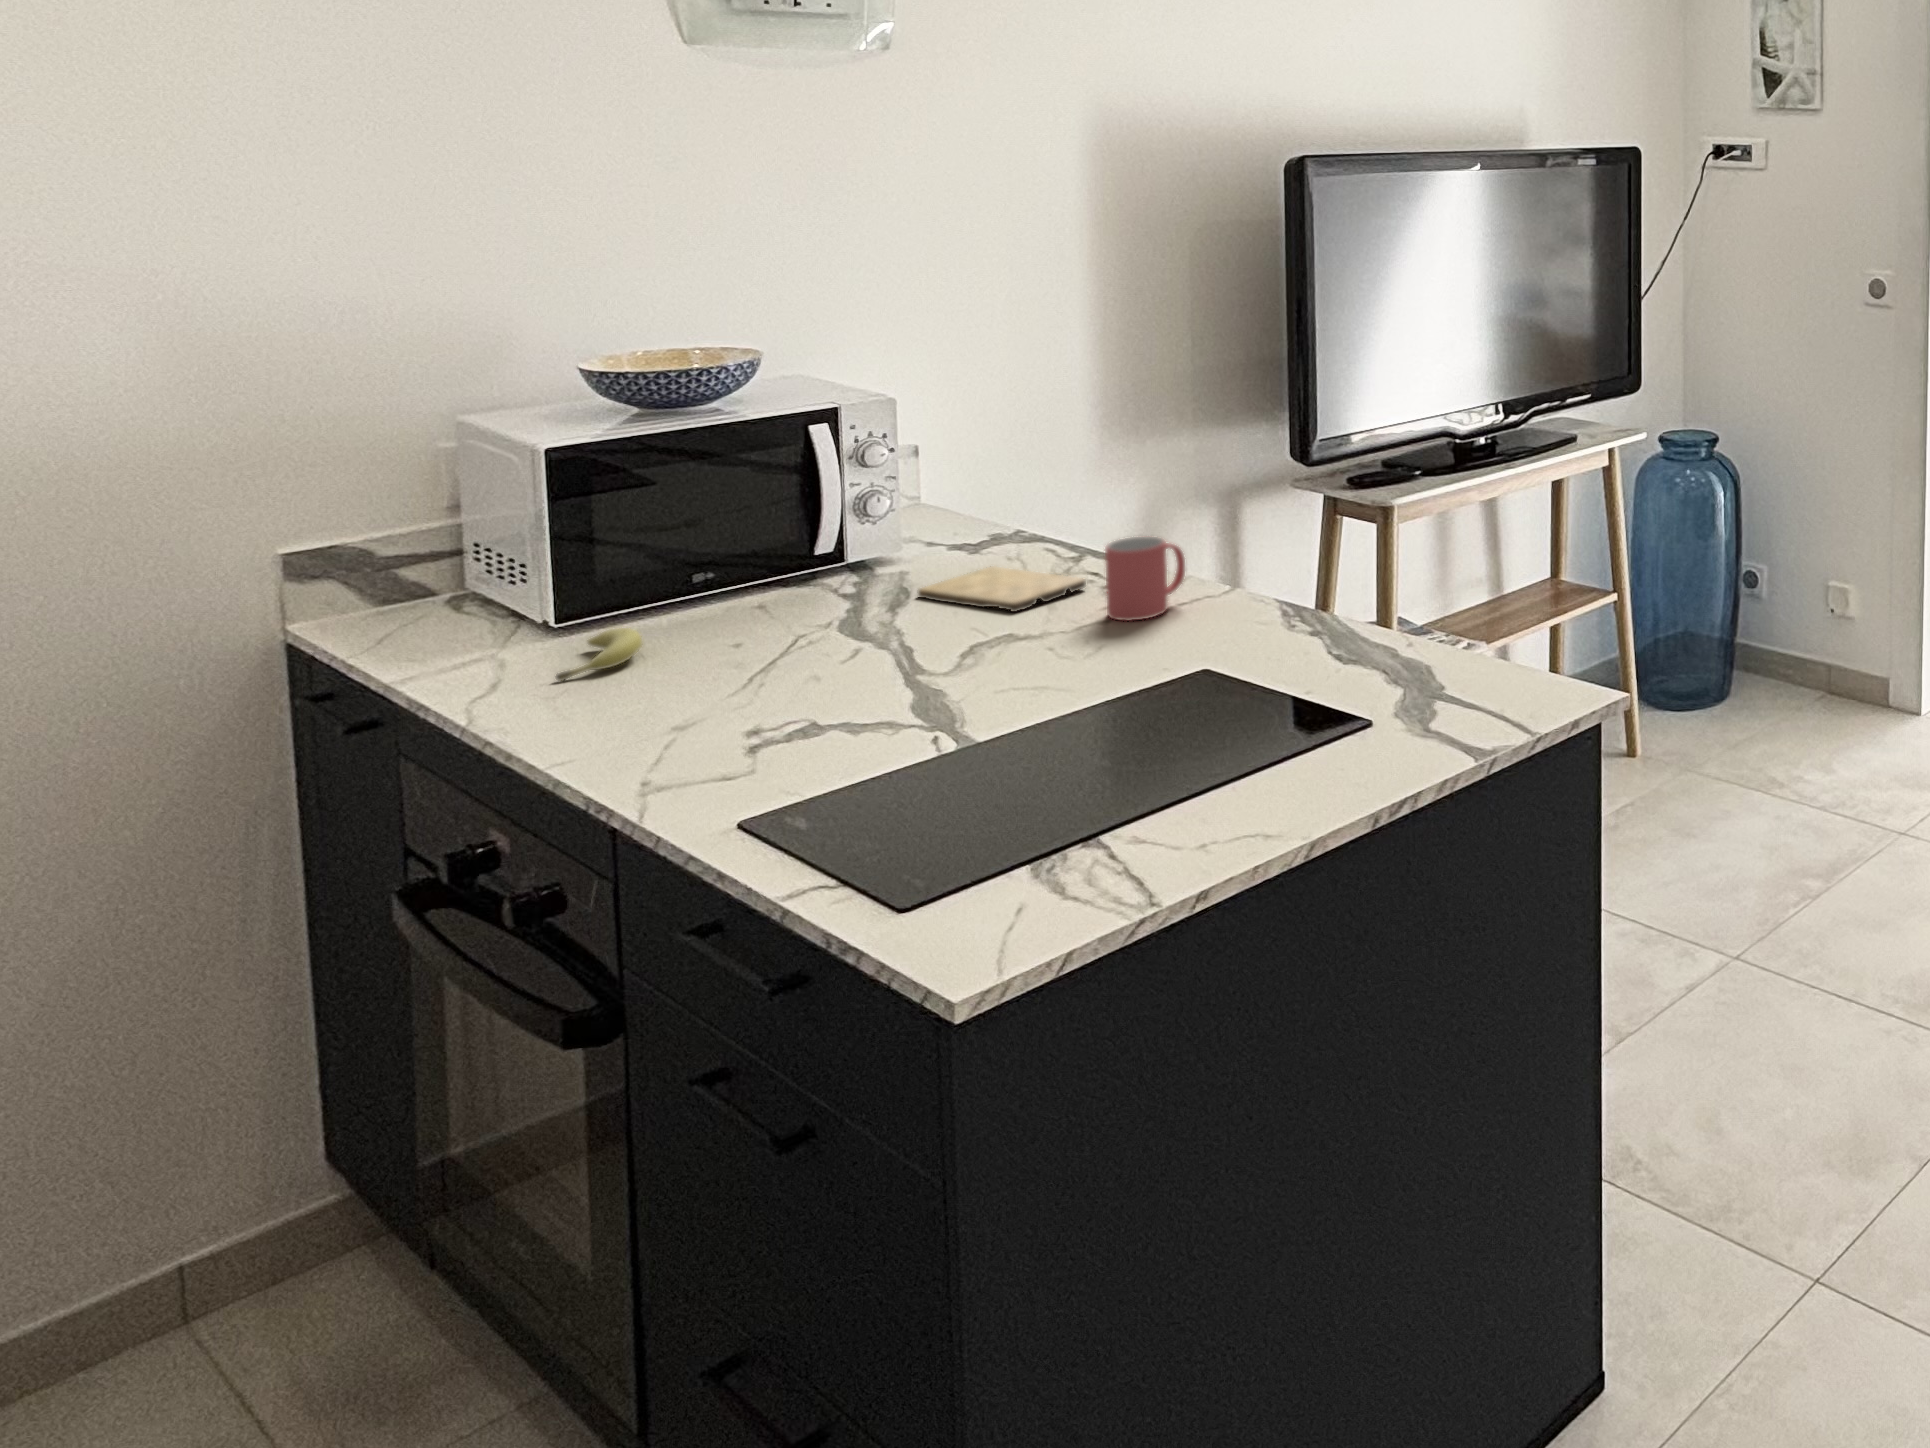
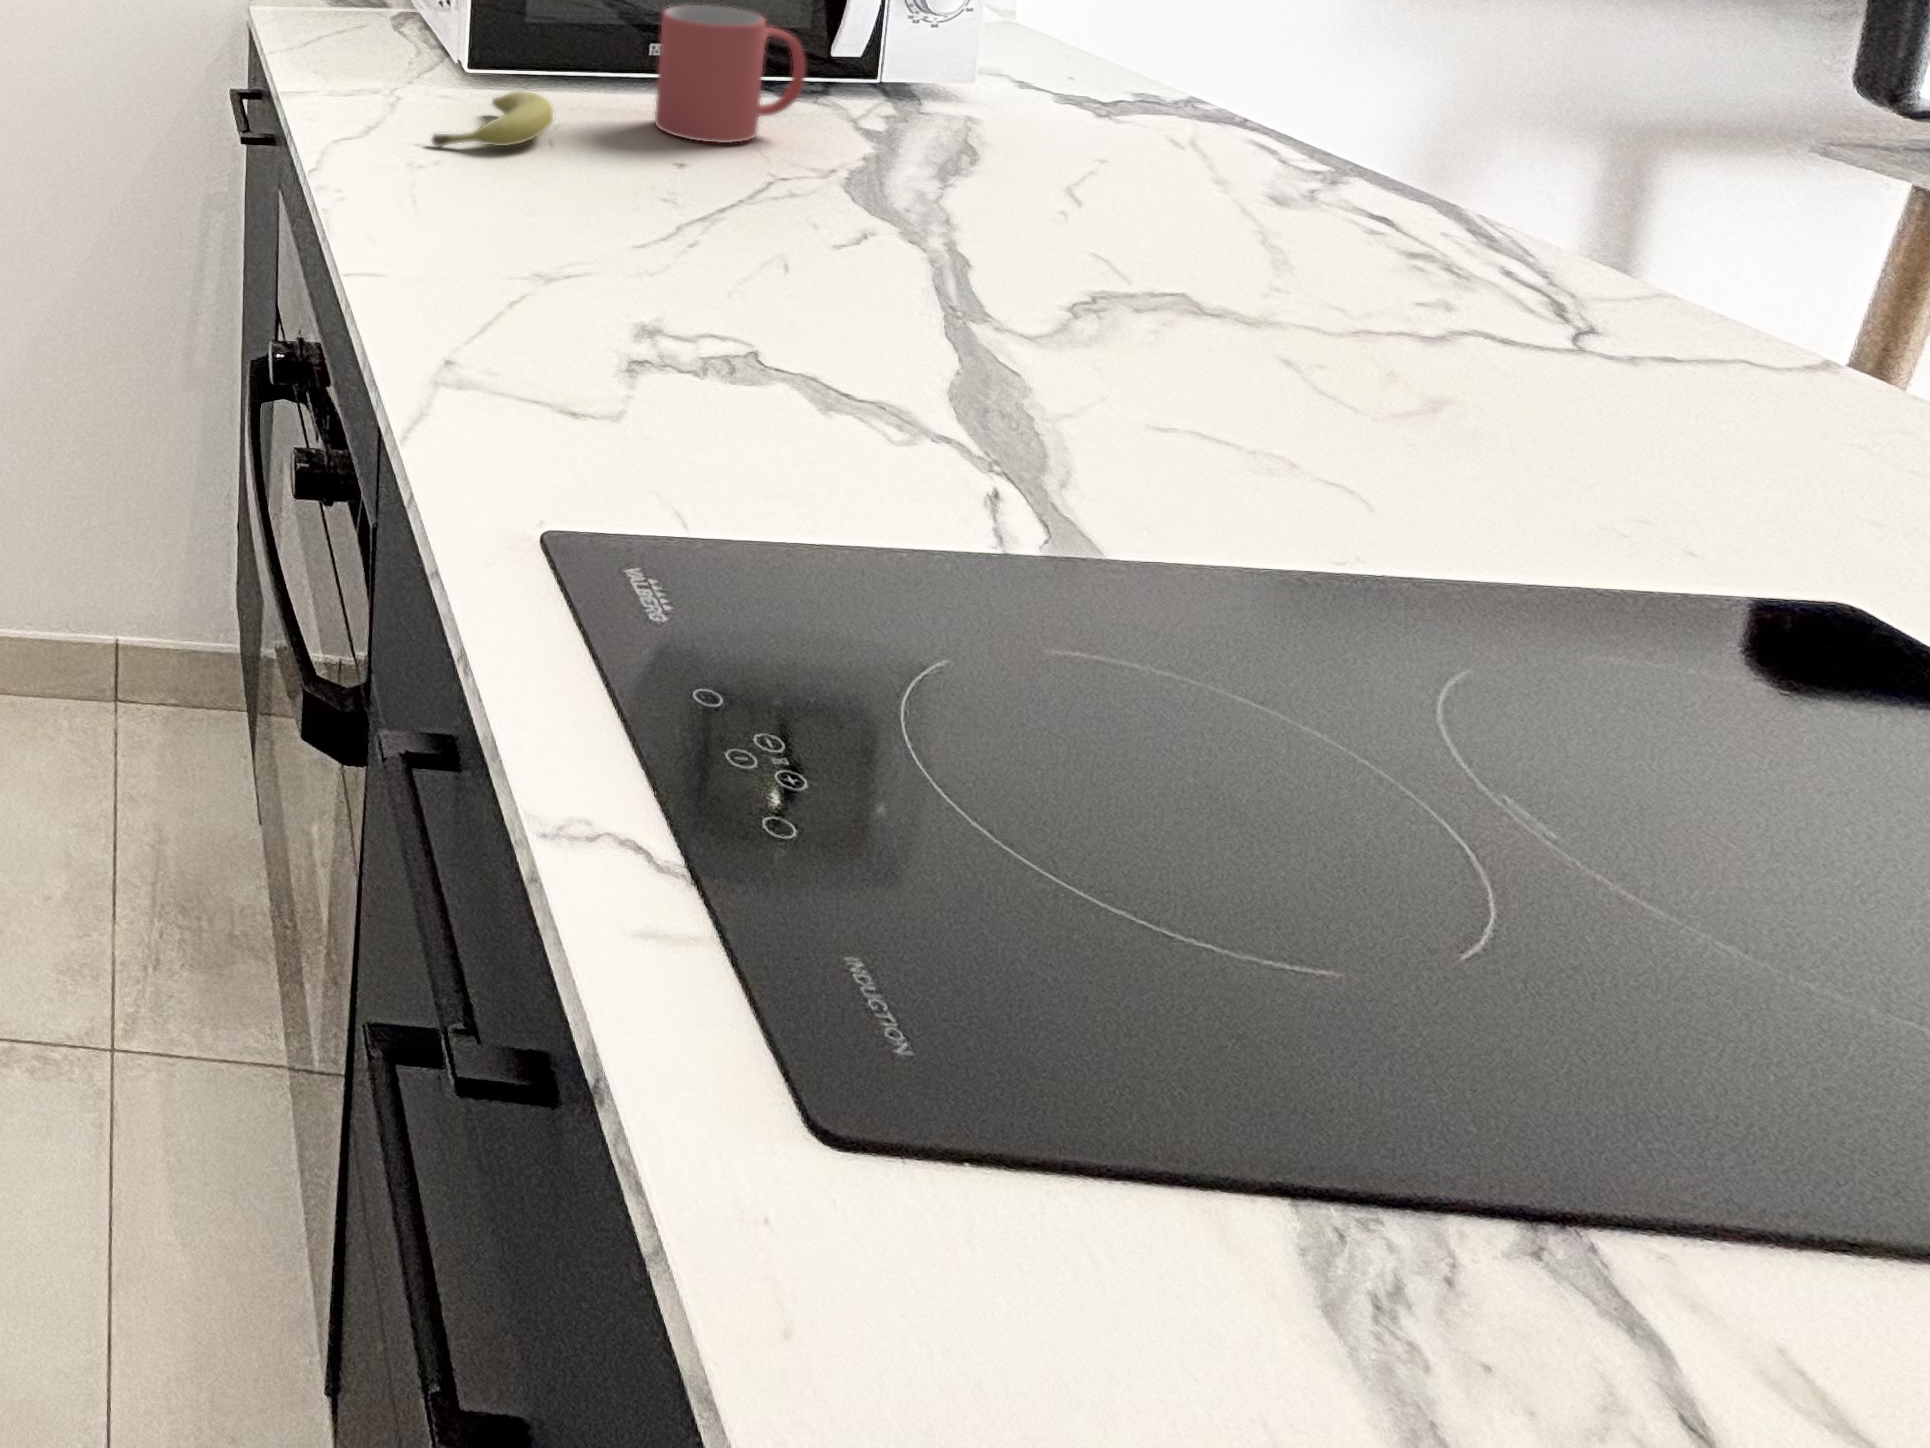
mug: present [1105,536,1185,621] -> present [655,5,805,143]
cutting board: present [918,566,1086,612] -> none [992,146,1363,250]

